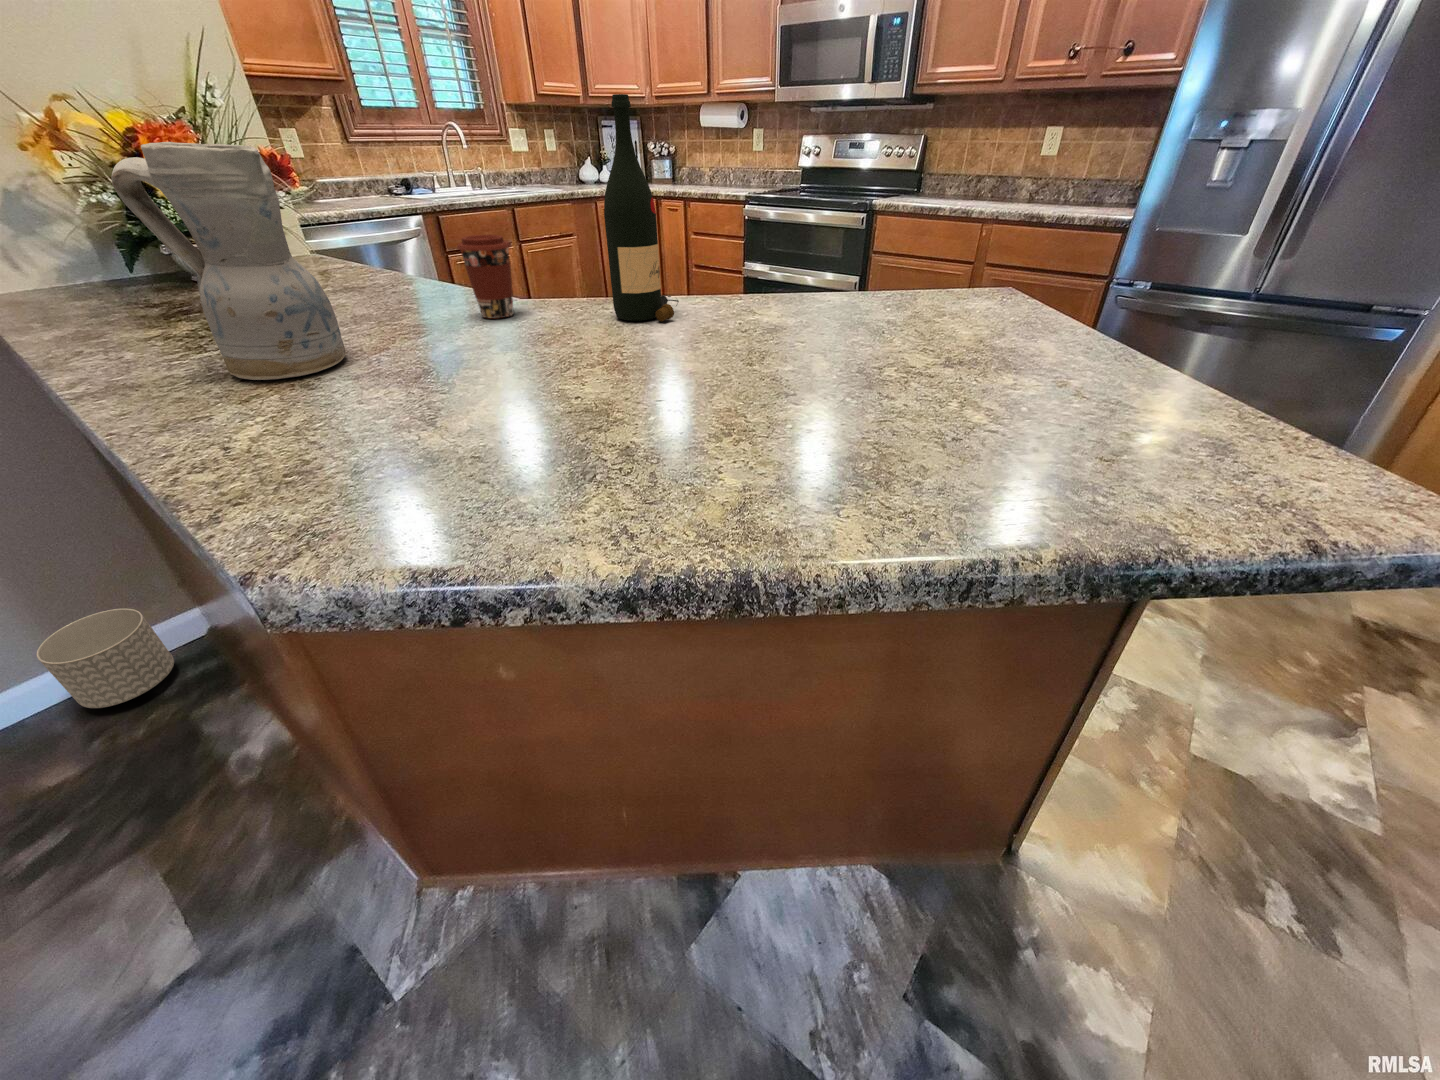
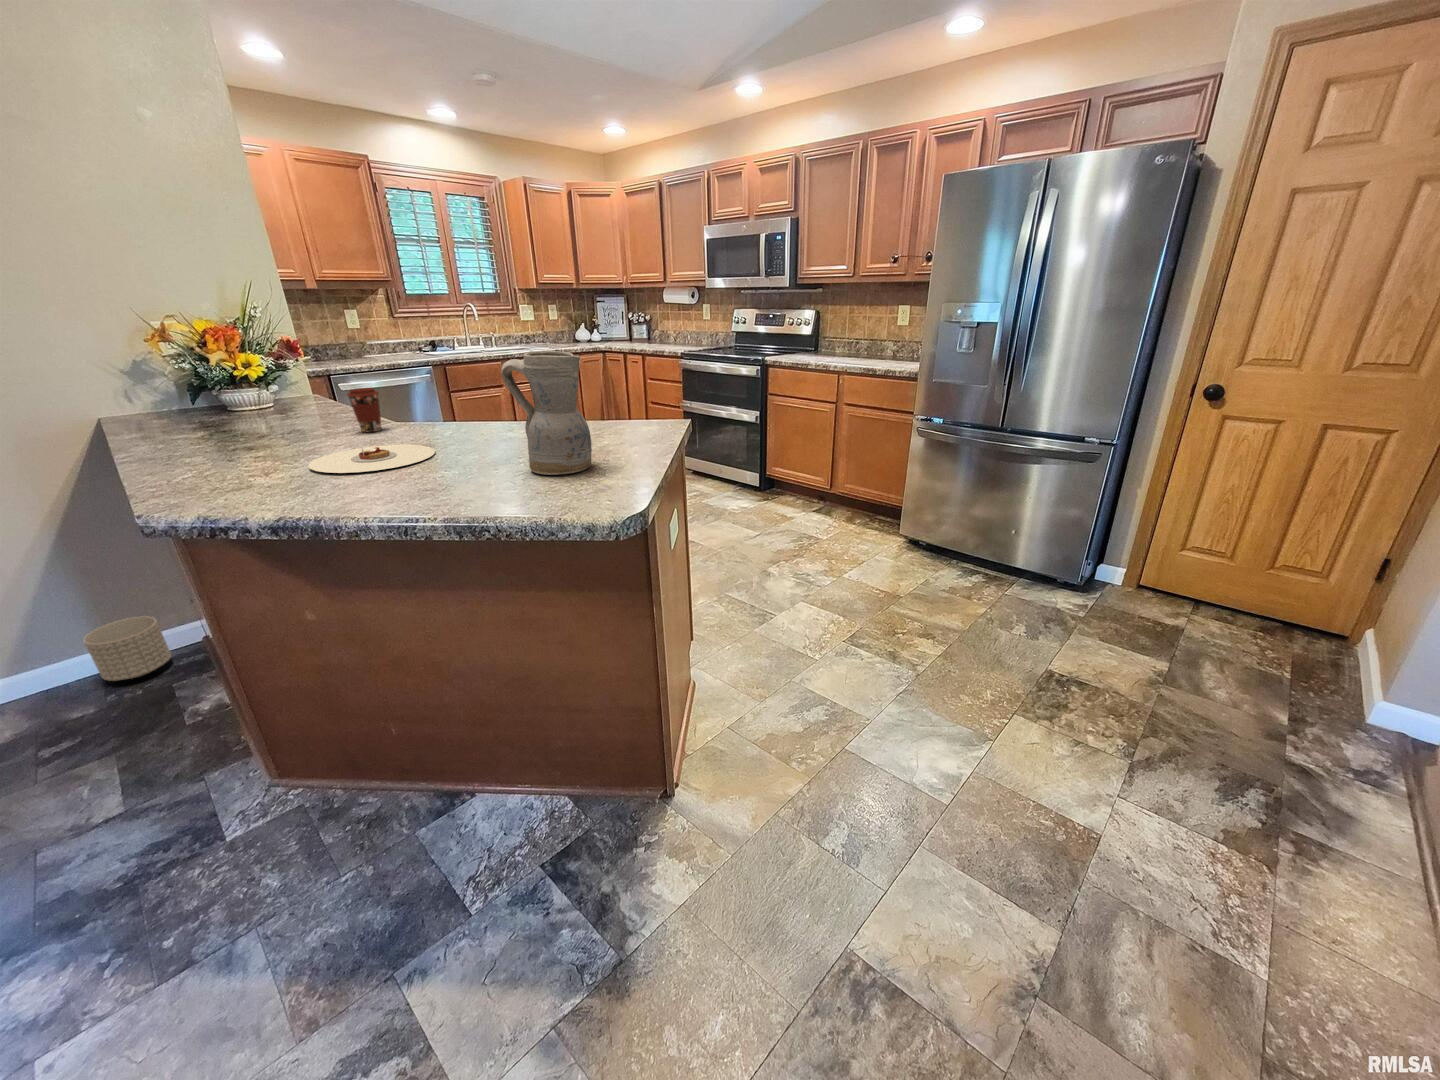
wine bottle: present [604,94,679,321] -> none [420,322,475,435]
ceramic pitcher: present [112,142,346,380] -> present [501,351,592,475]
plate: none [484,343,704,414] -> present [308,445,435,473]

